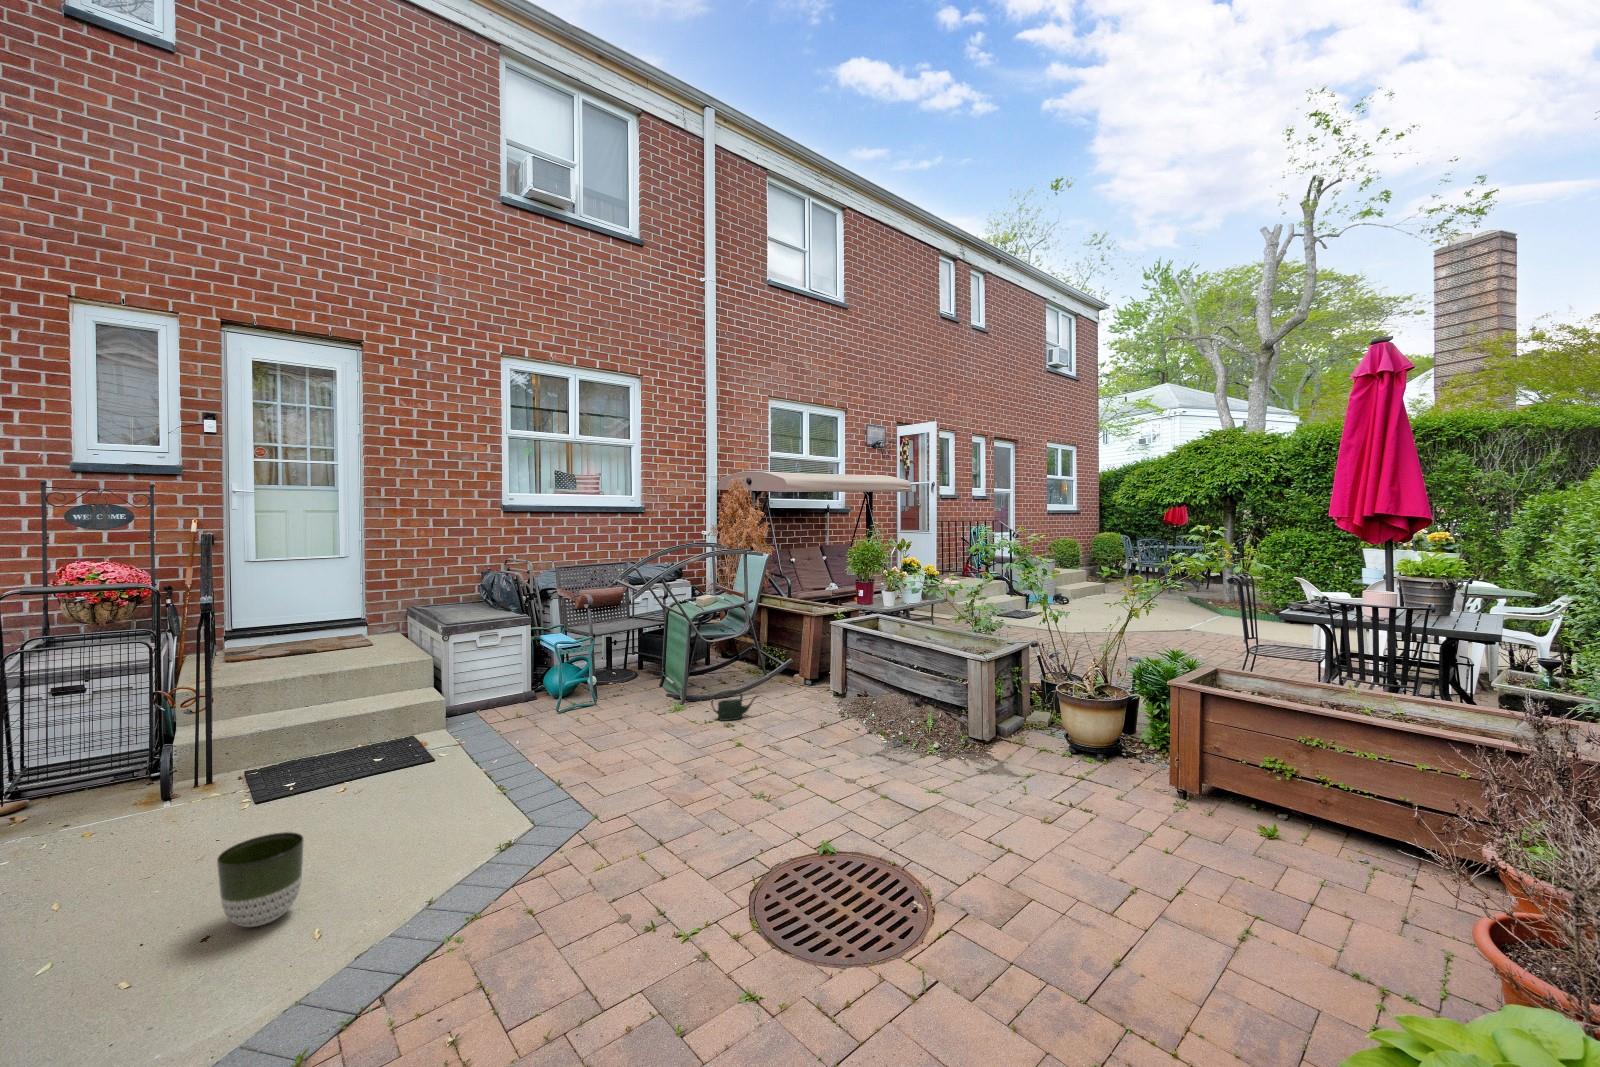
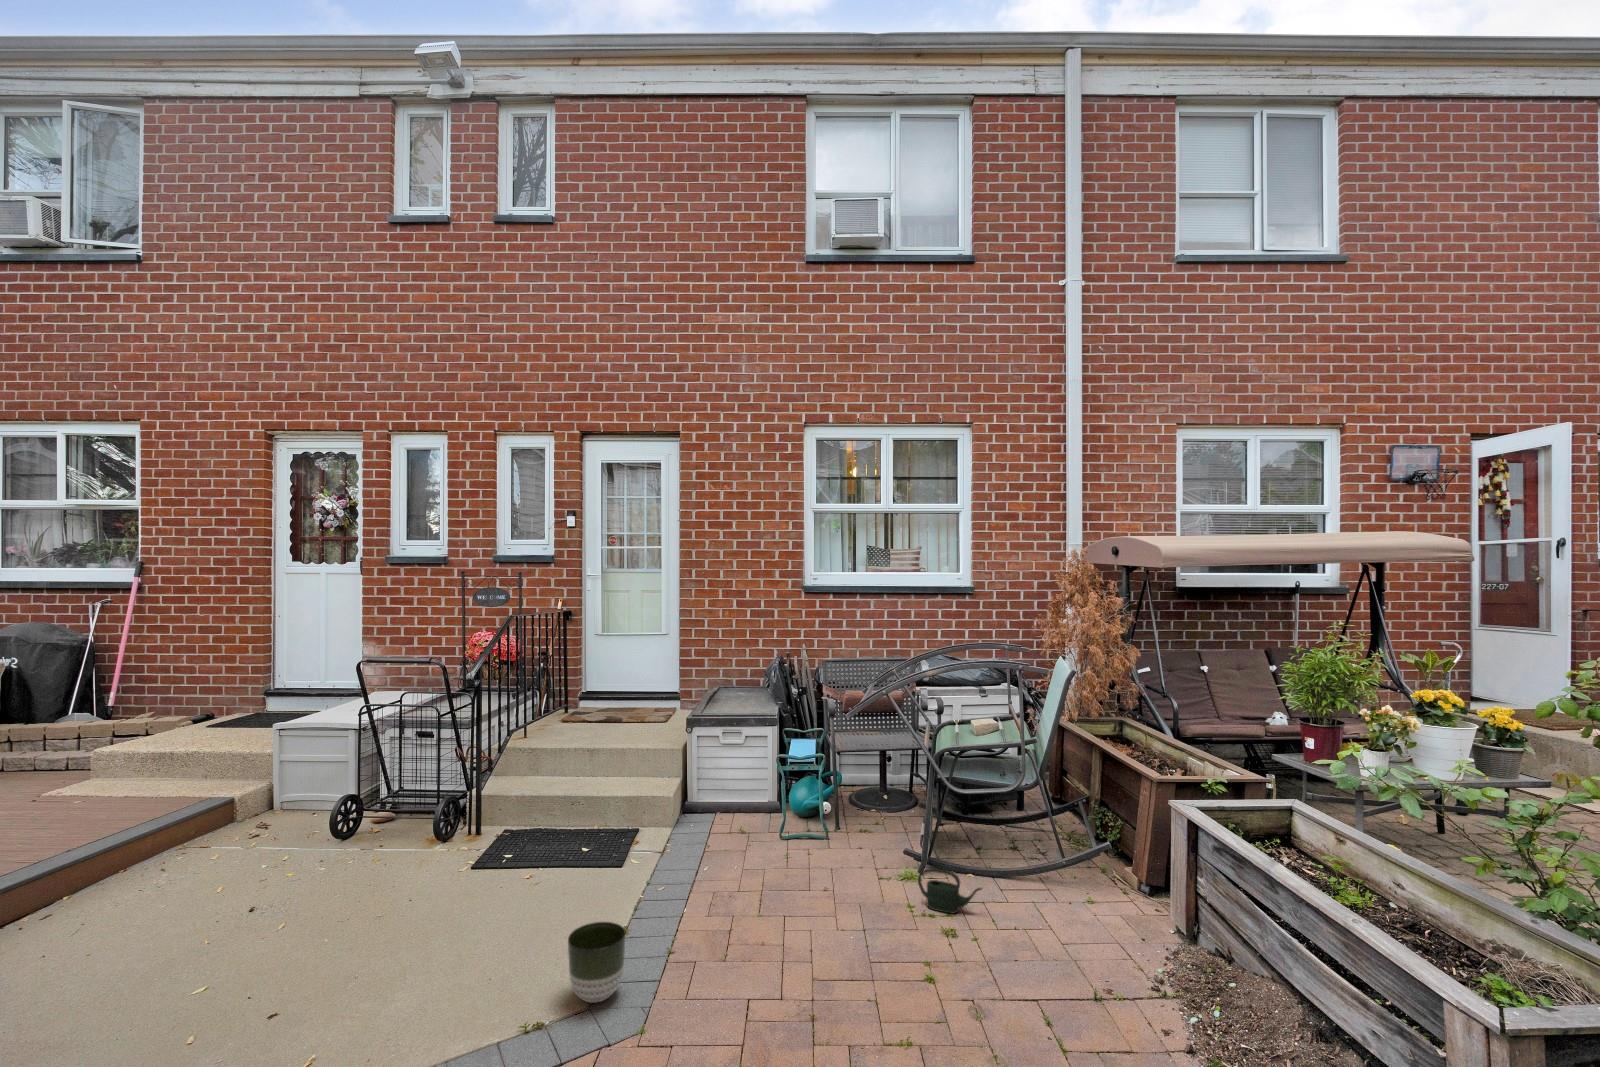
planter: present [217,832,303,927] -> present [568,922,626,1003]

